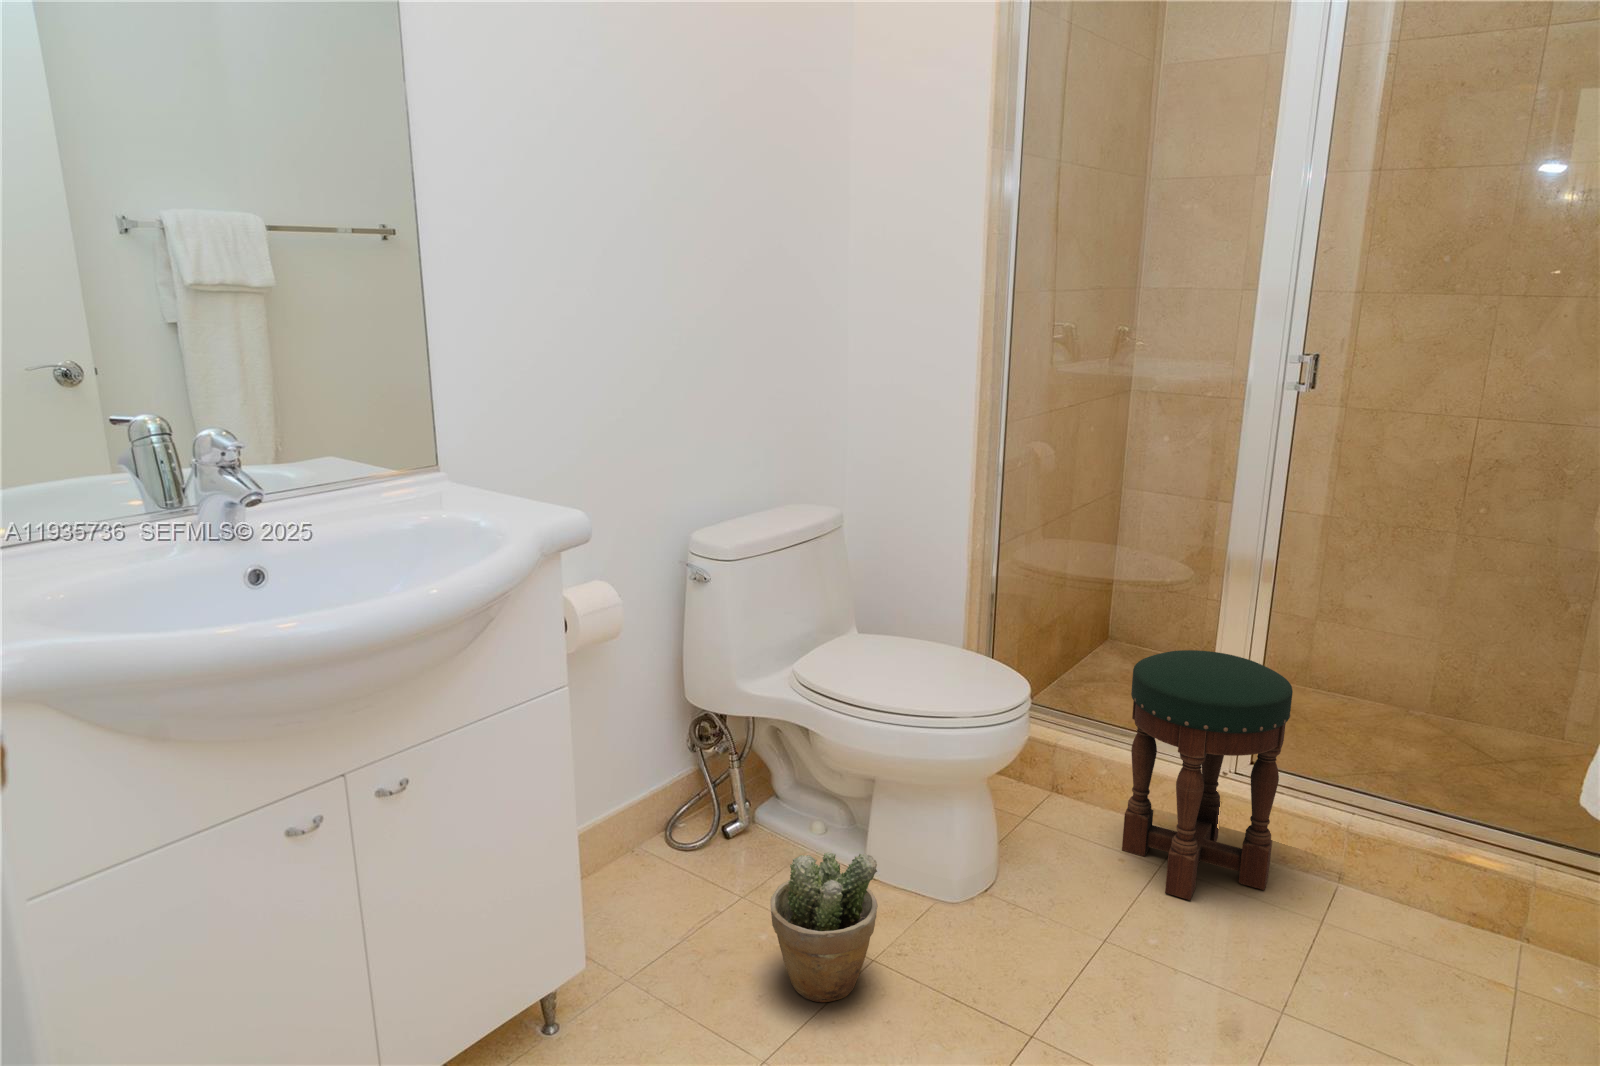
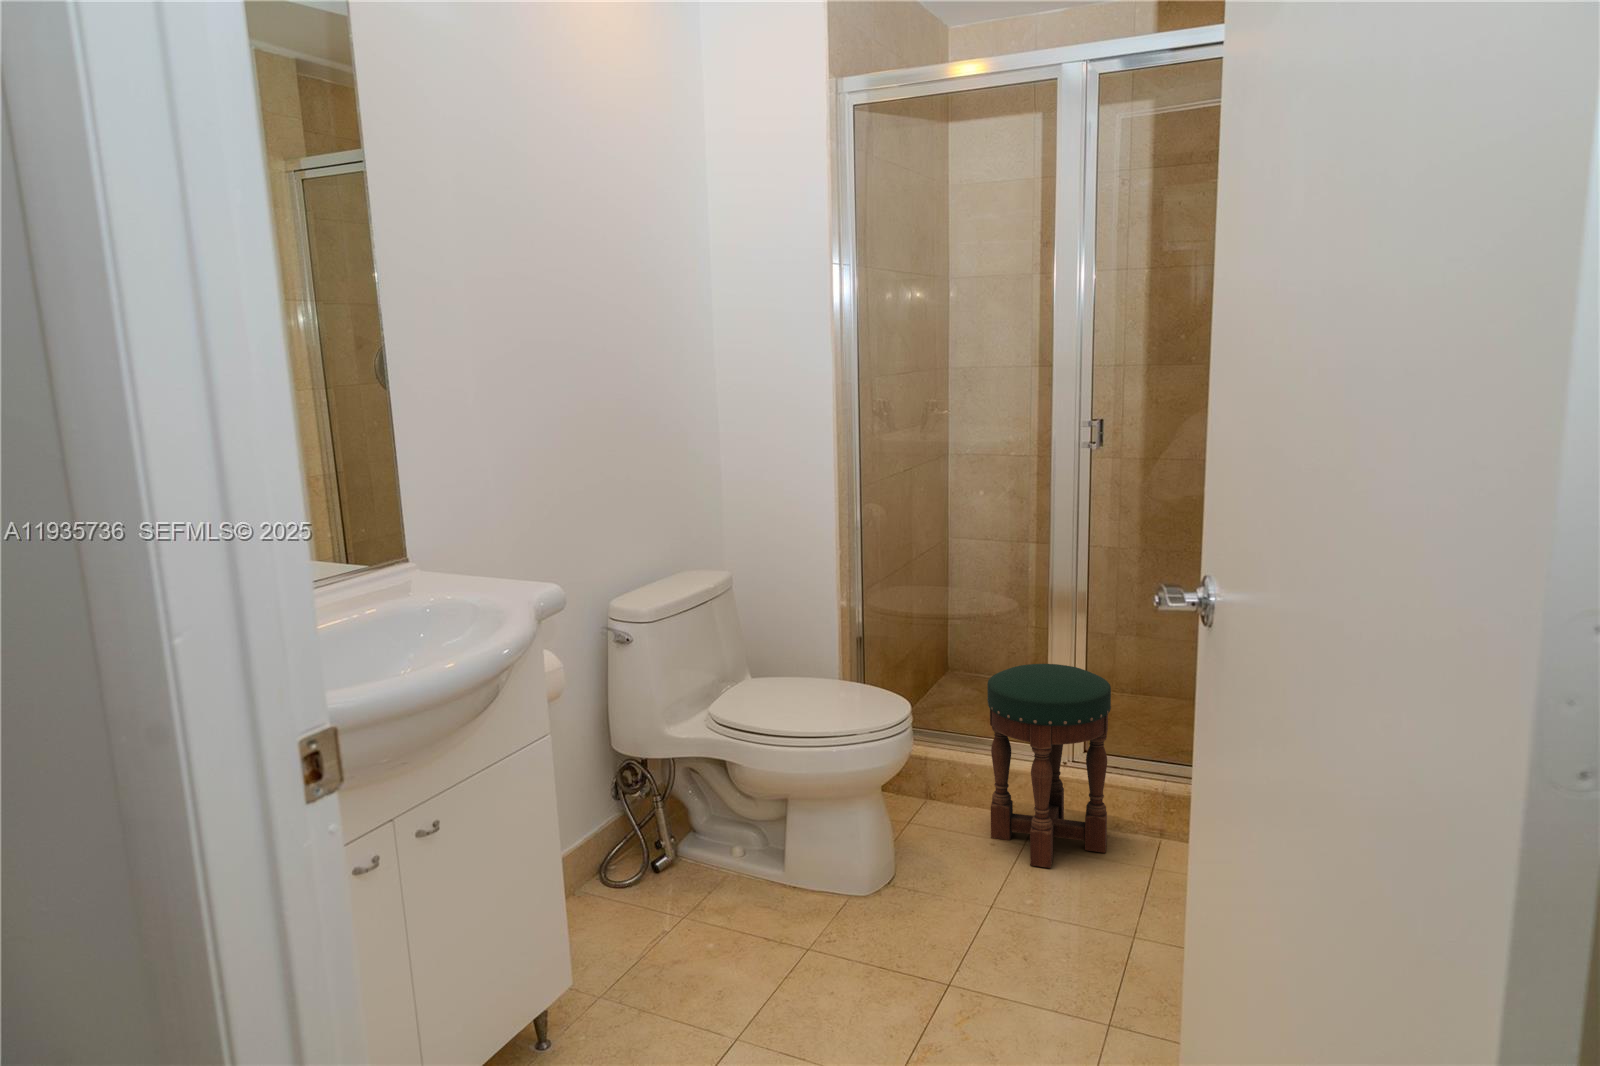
potted plant: present [770,852,878,1002] -> none [721,854,812,988]

